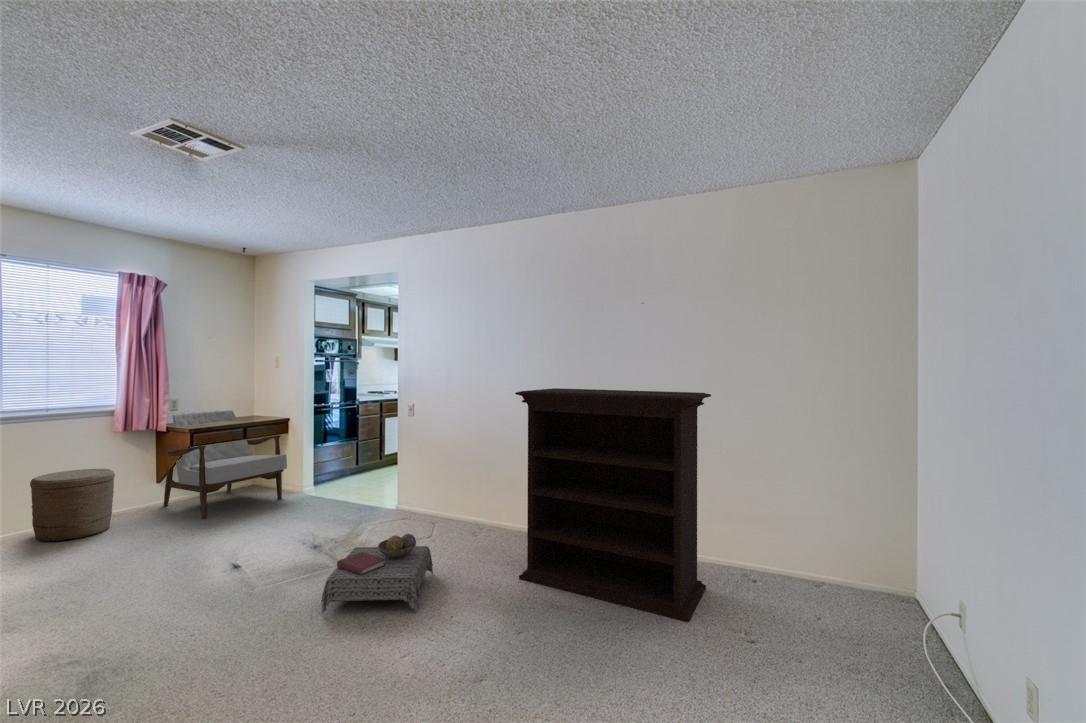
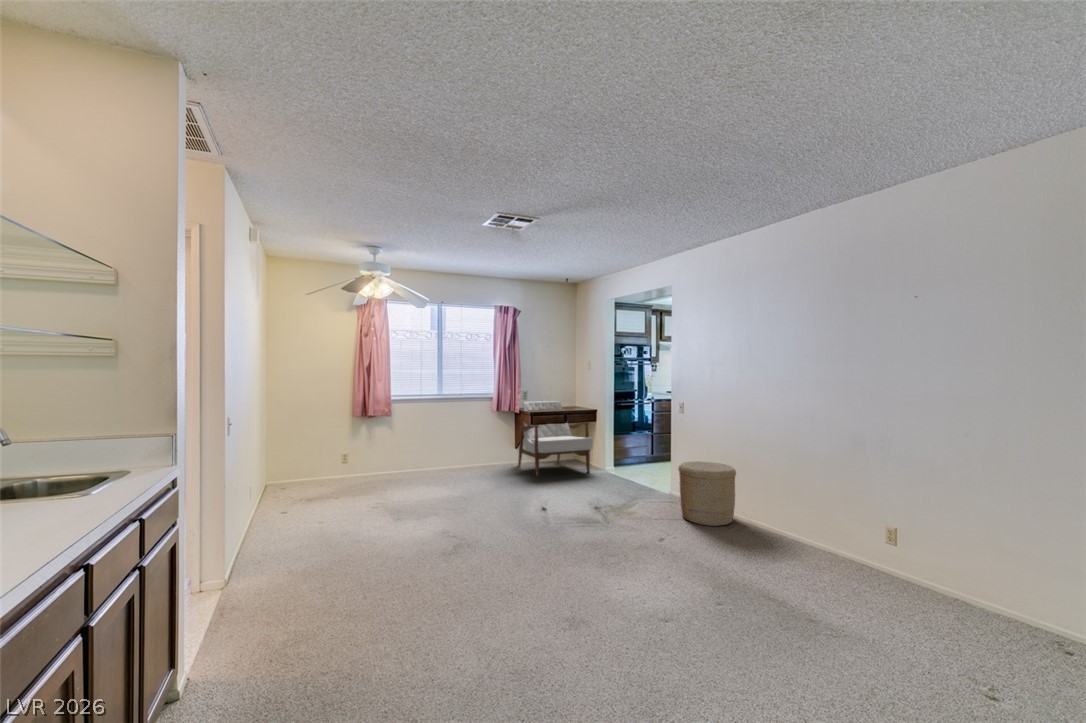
bookshelf: present [515,388,711,622] -> none [743,392,975,650]
woven basket: present [30,469,115,542] -> present [678,461,736,526]
ottoman: present [321,534,433,614] -> none [581,505,673,566]

